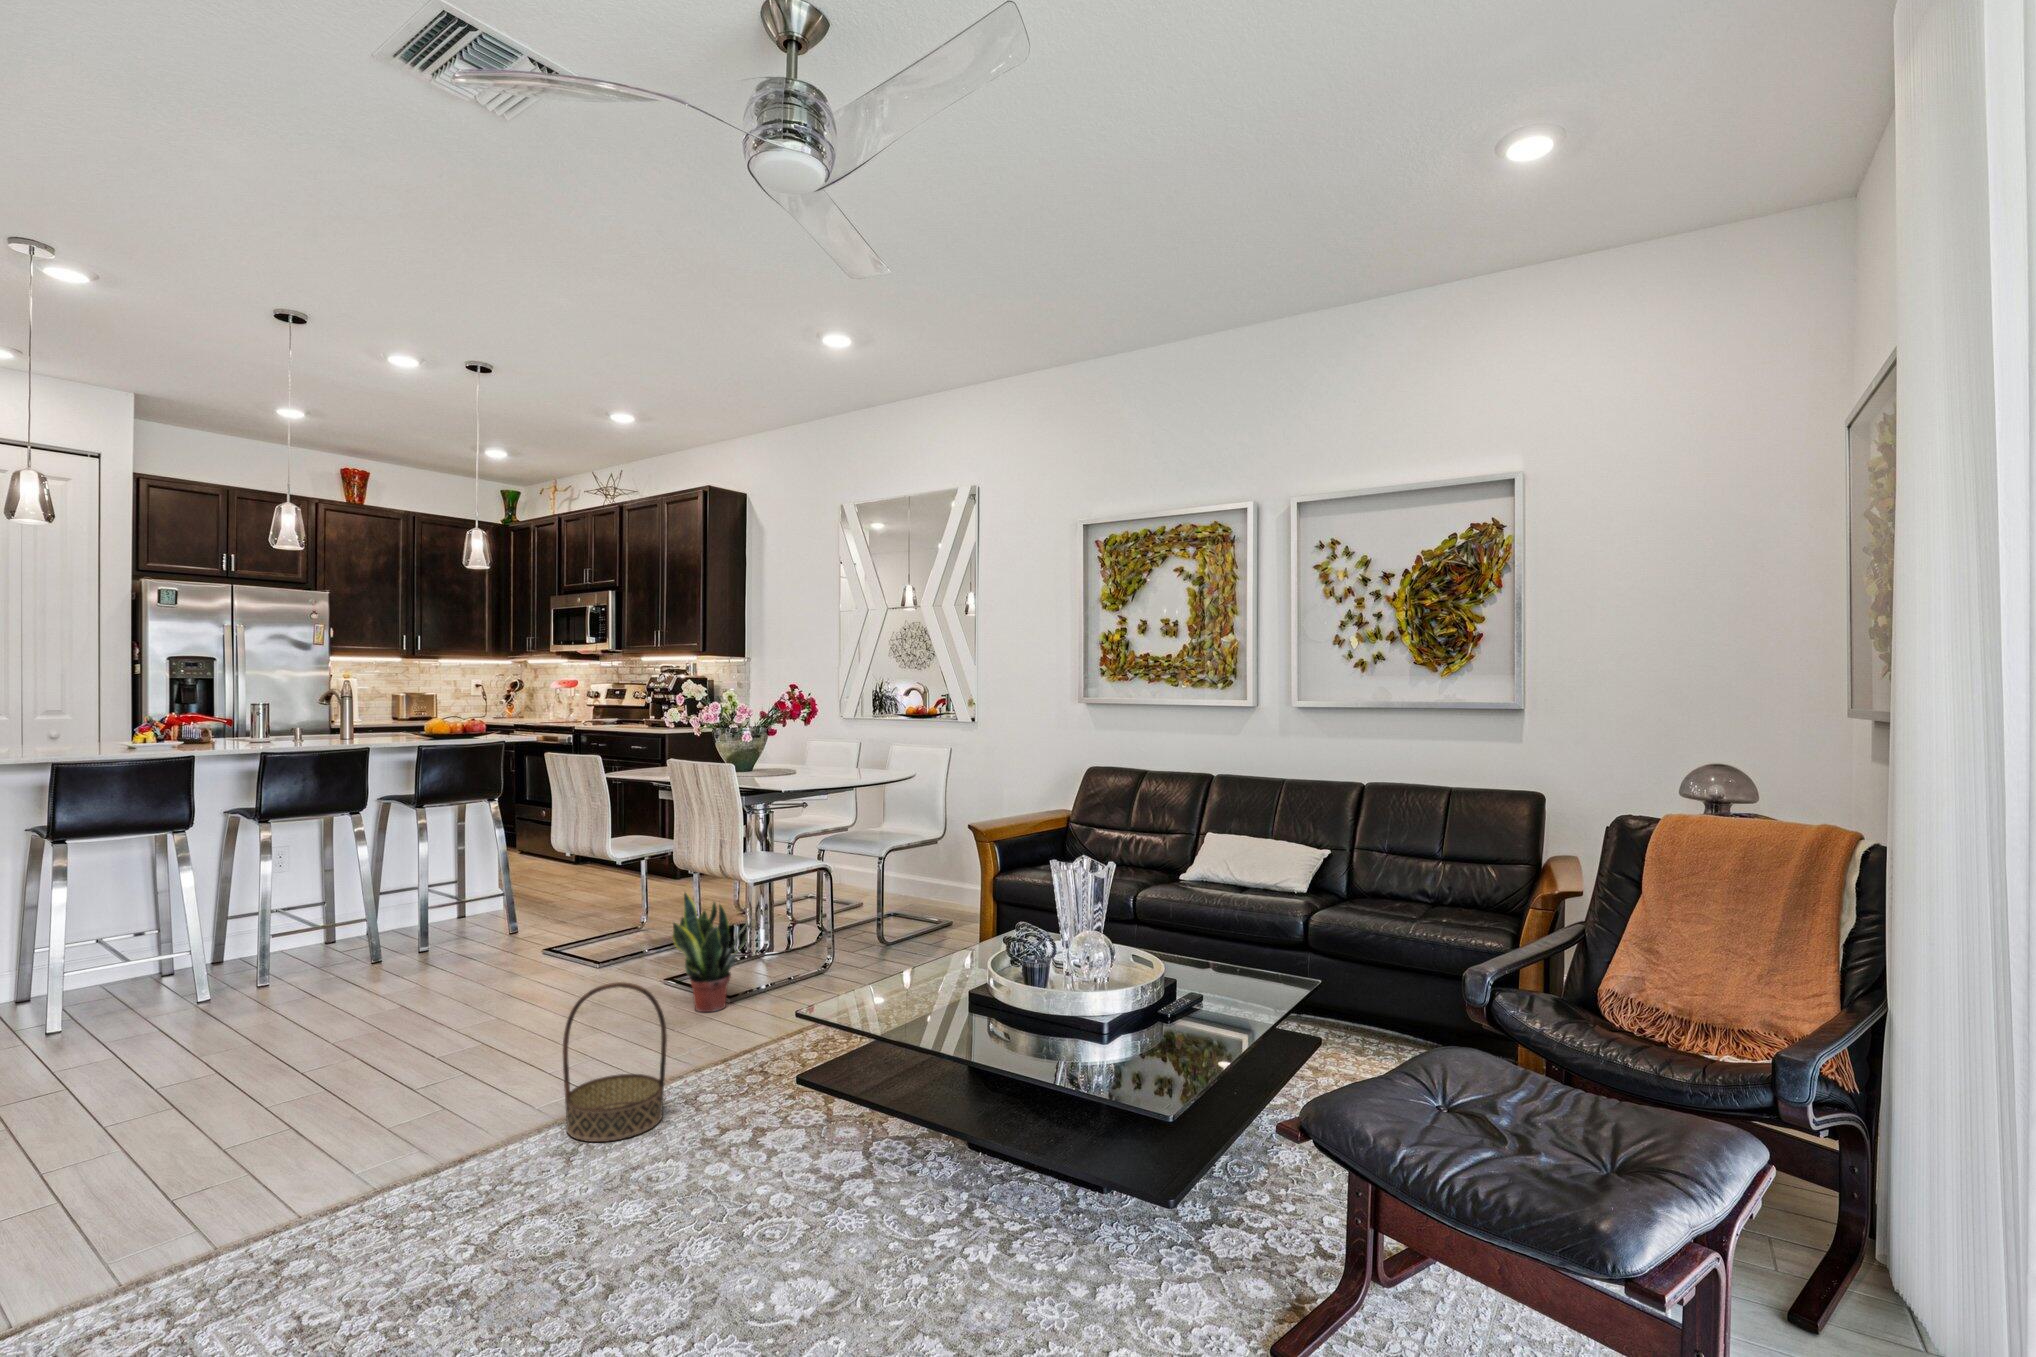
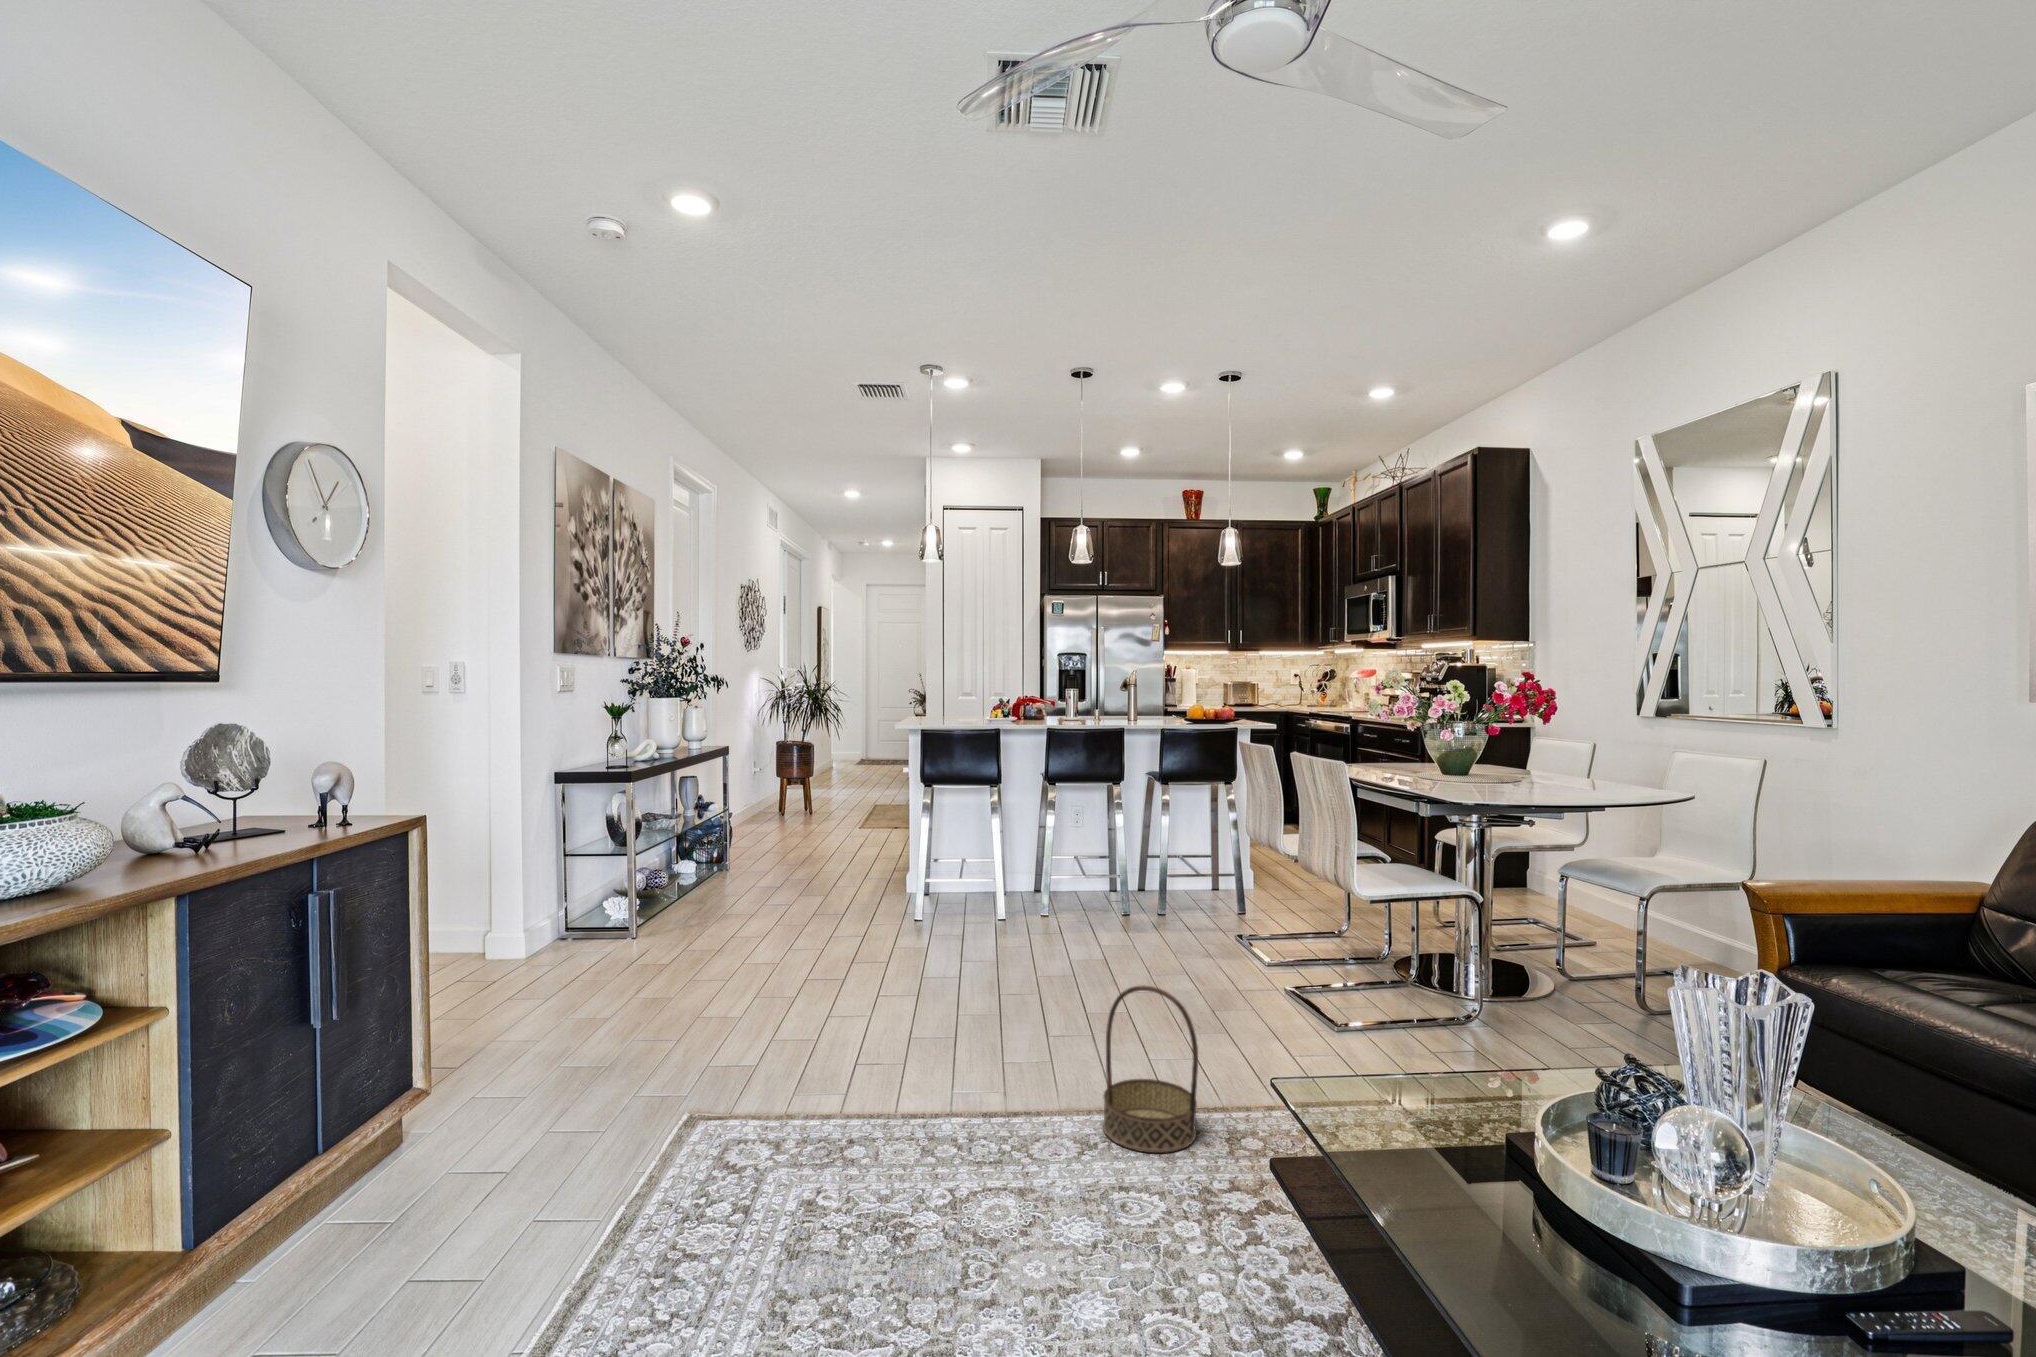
potted plant: present [672,893,747,1012] -> none [1294,905,1397,1047]

